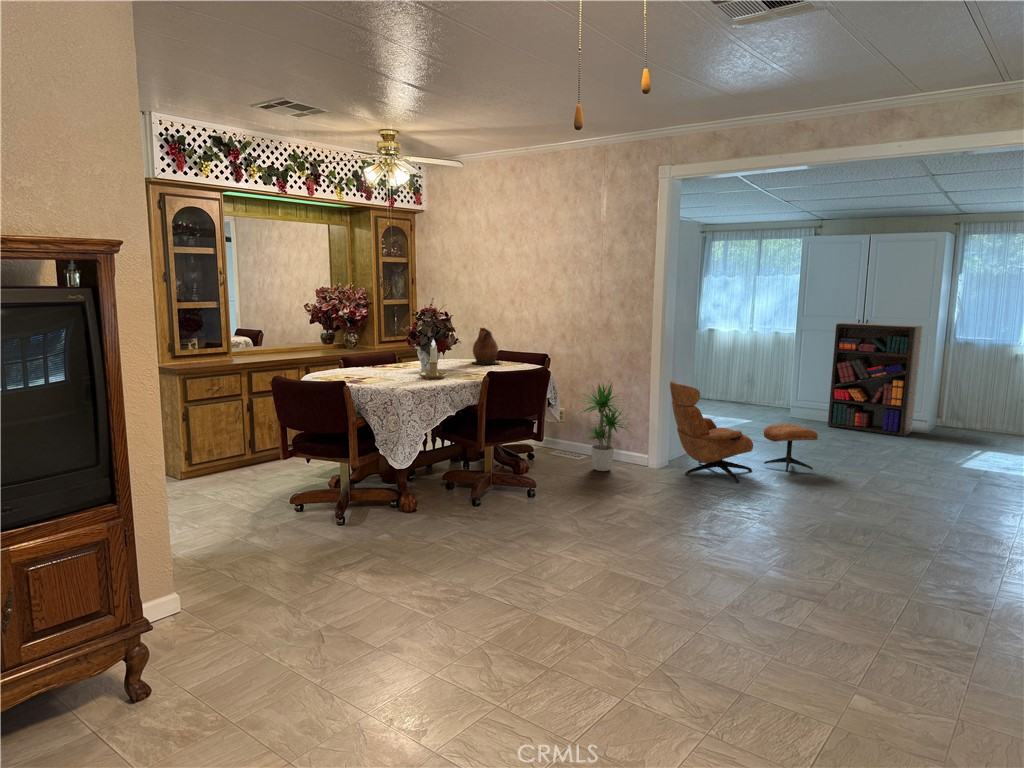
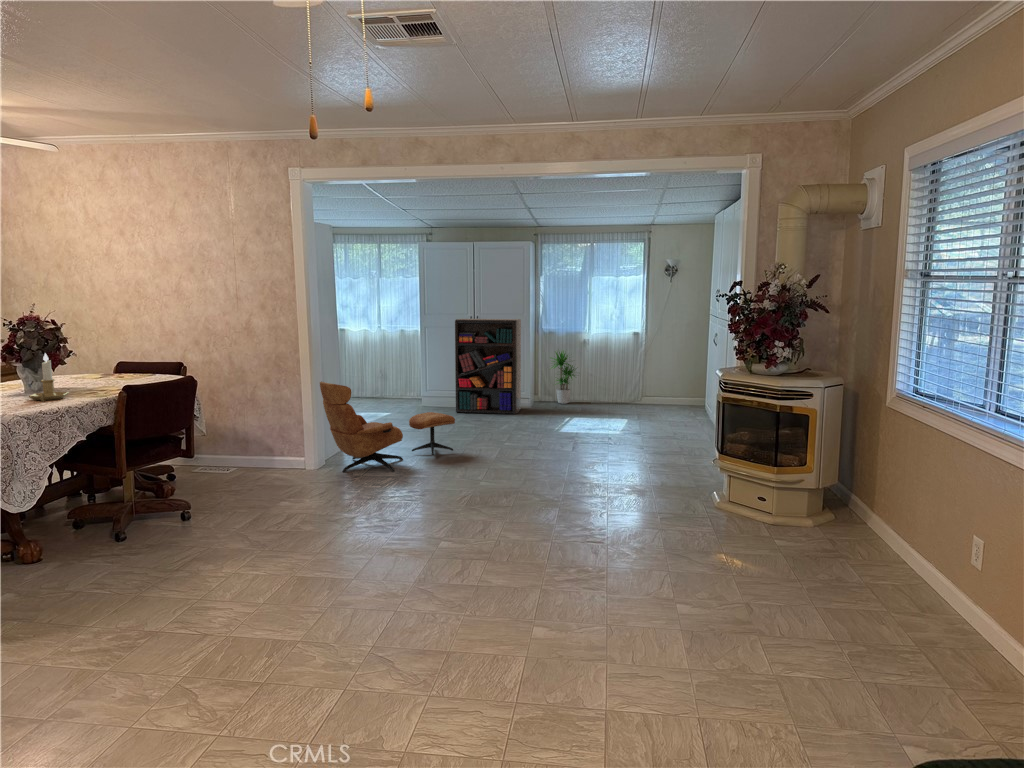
ceramic pitcher: present [472,328,501,364] -> none [84,338,129,380]
potted plant: present [580,383,626,471] -> present [552,351,575,404]

